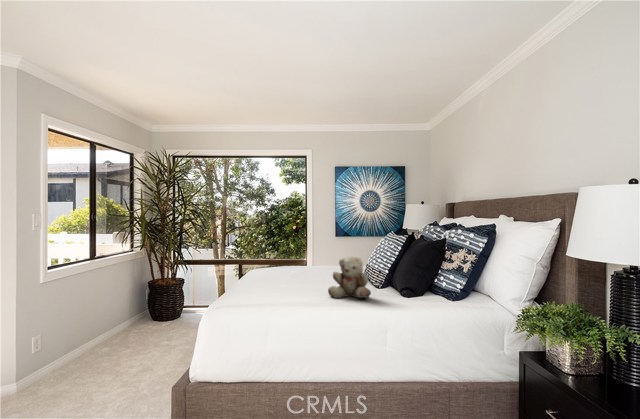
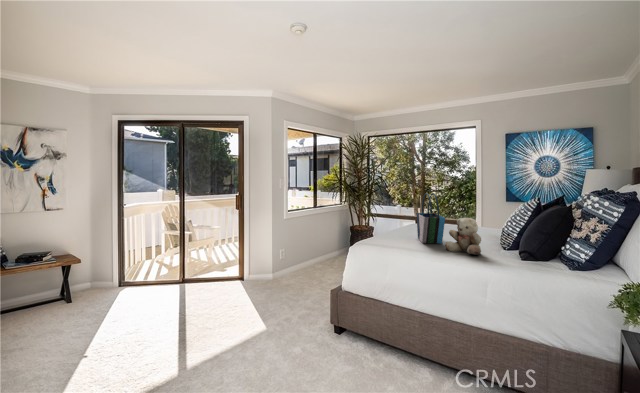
tote bag: none [279,230,323,292] -> present [416,193,445,244]

